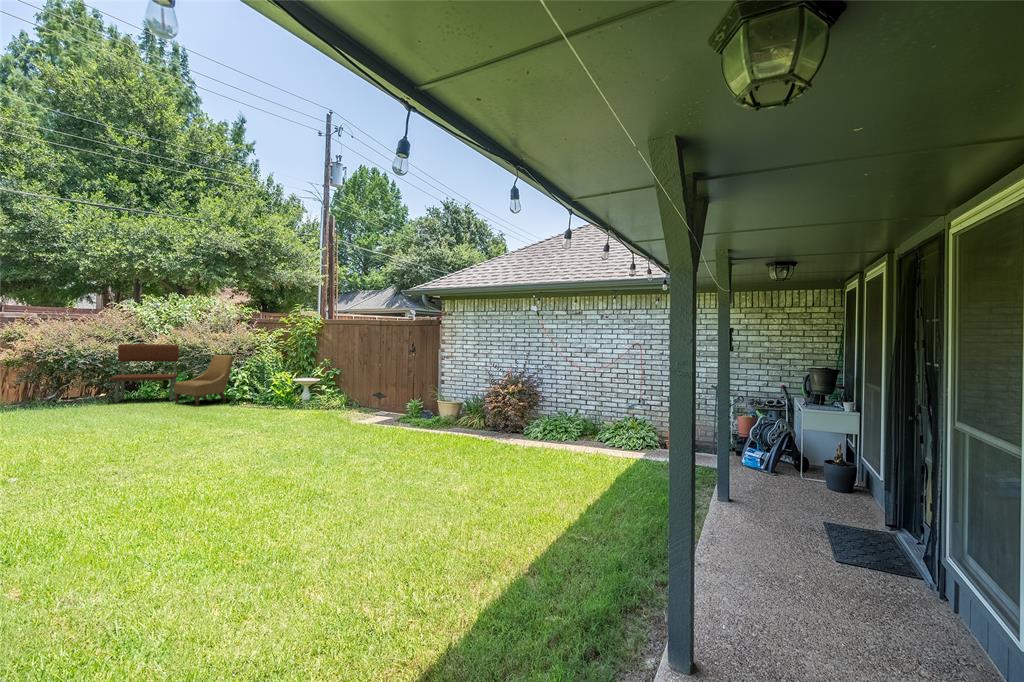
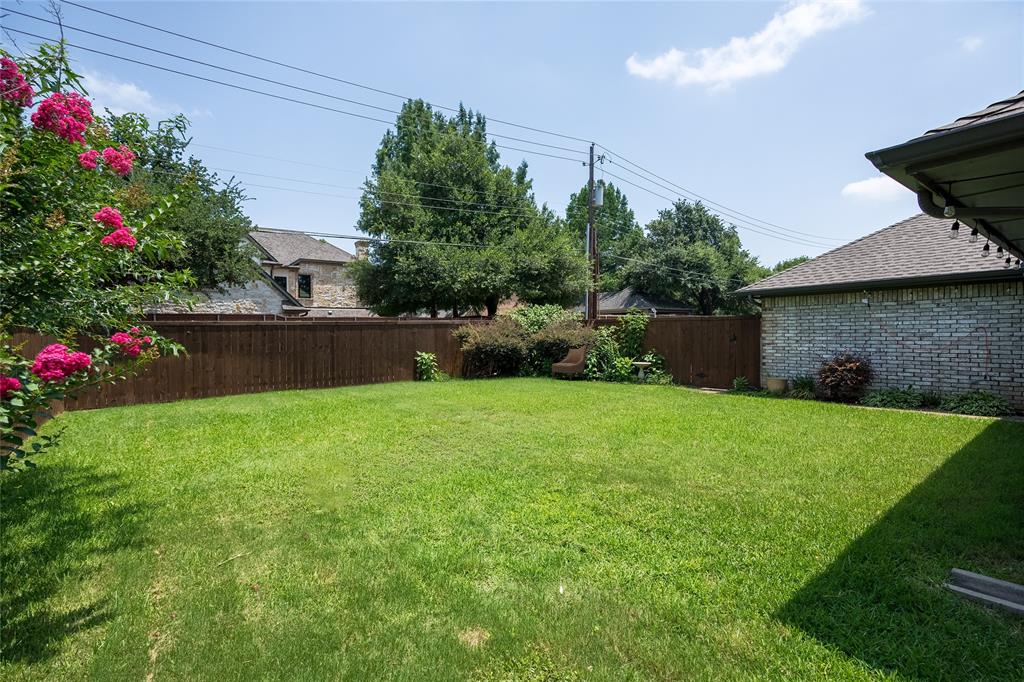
bench: present [110,344,179,403] -> none [512,338,548,377]

